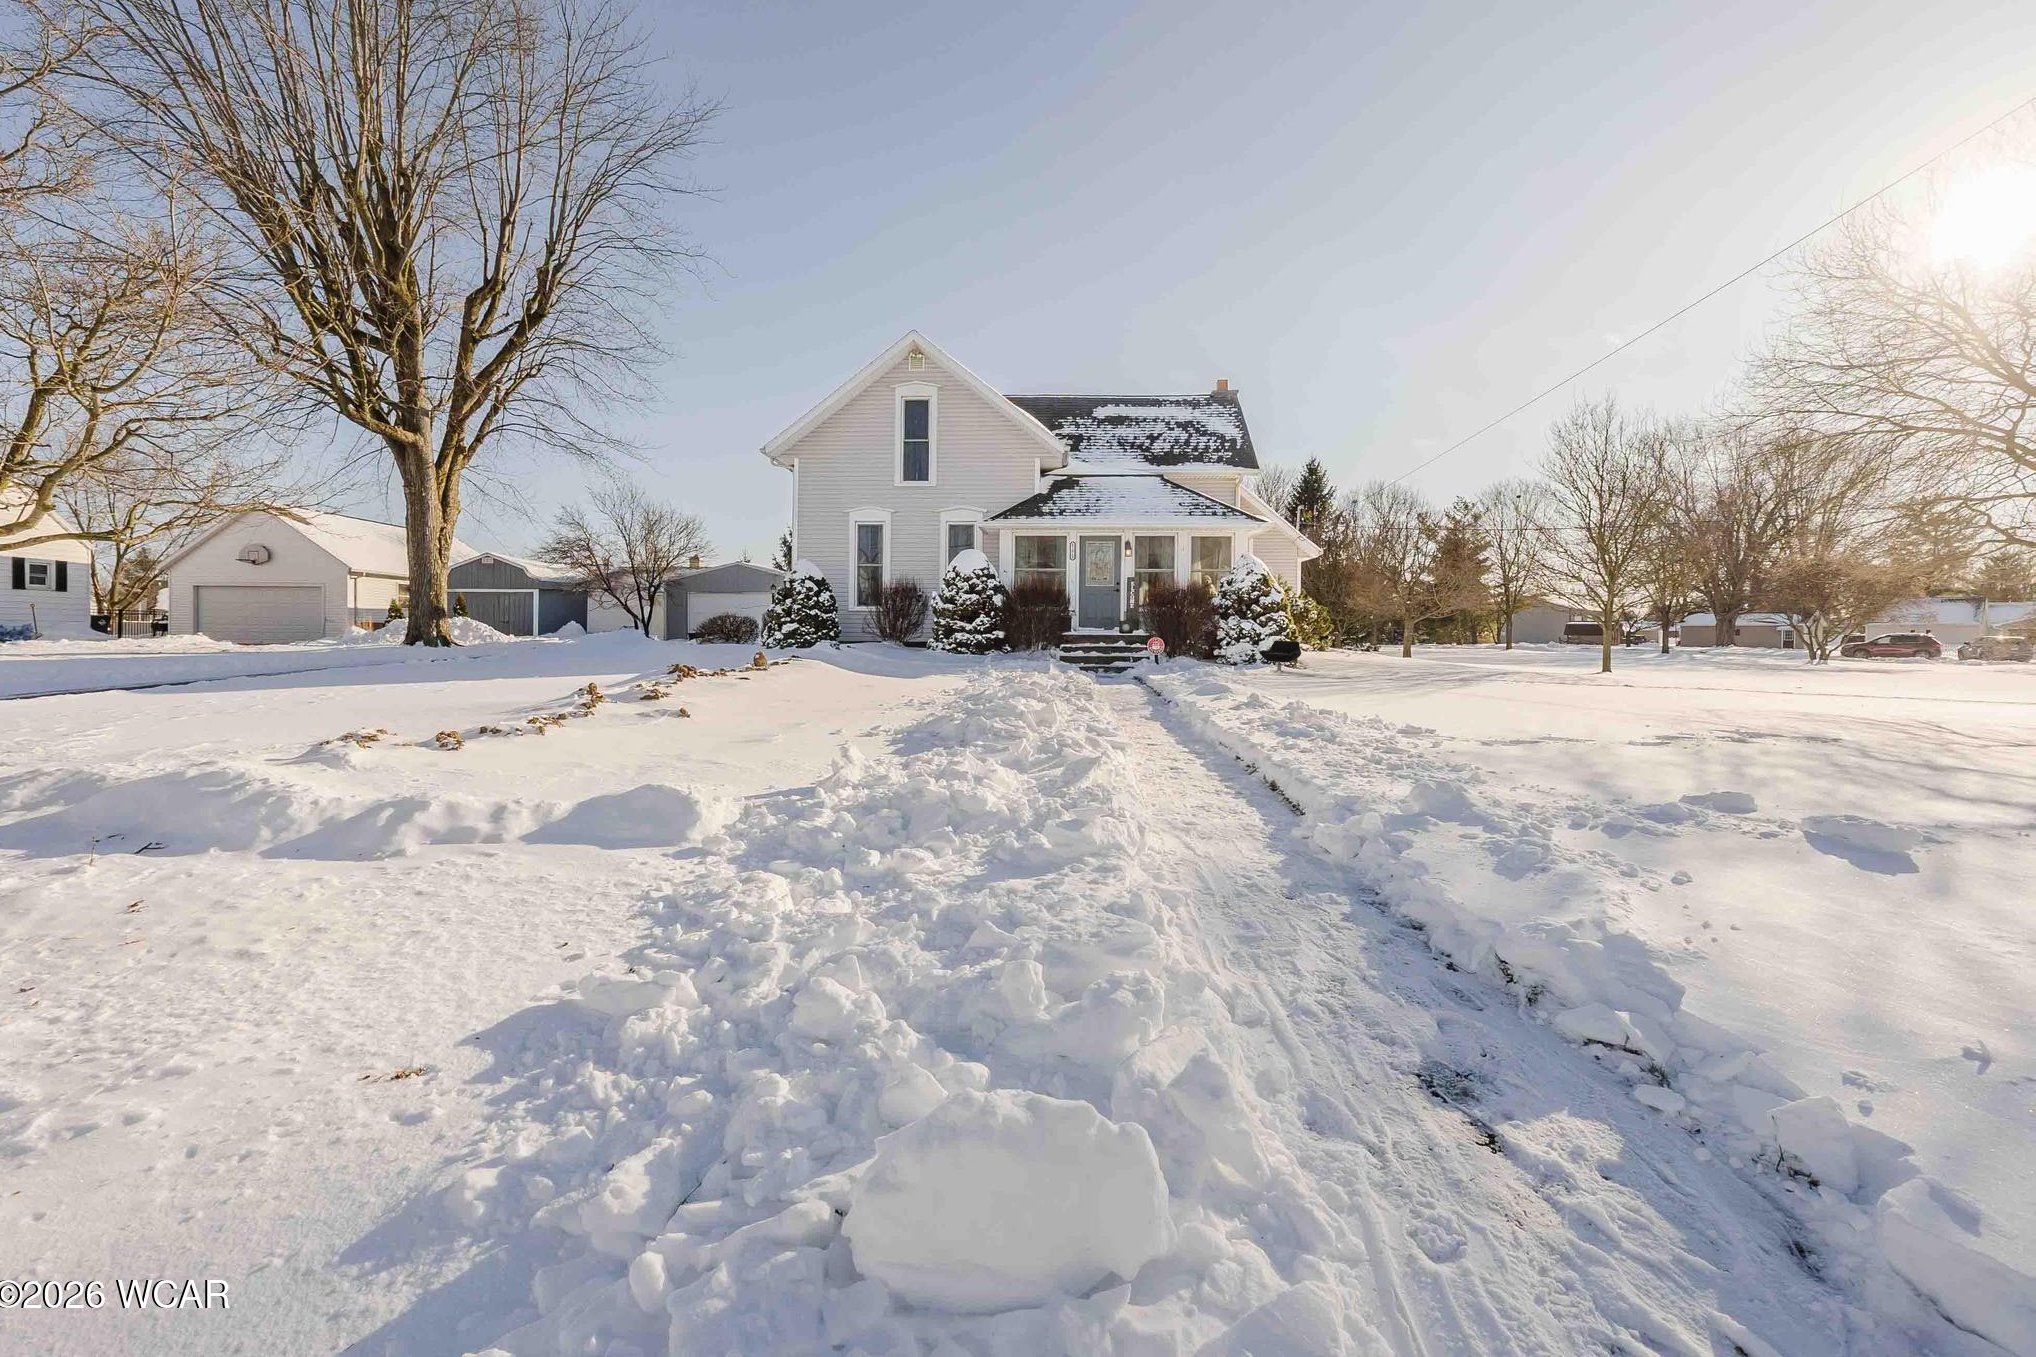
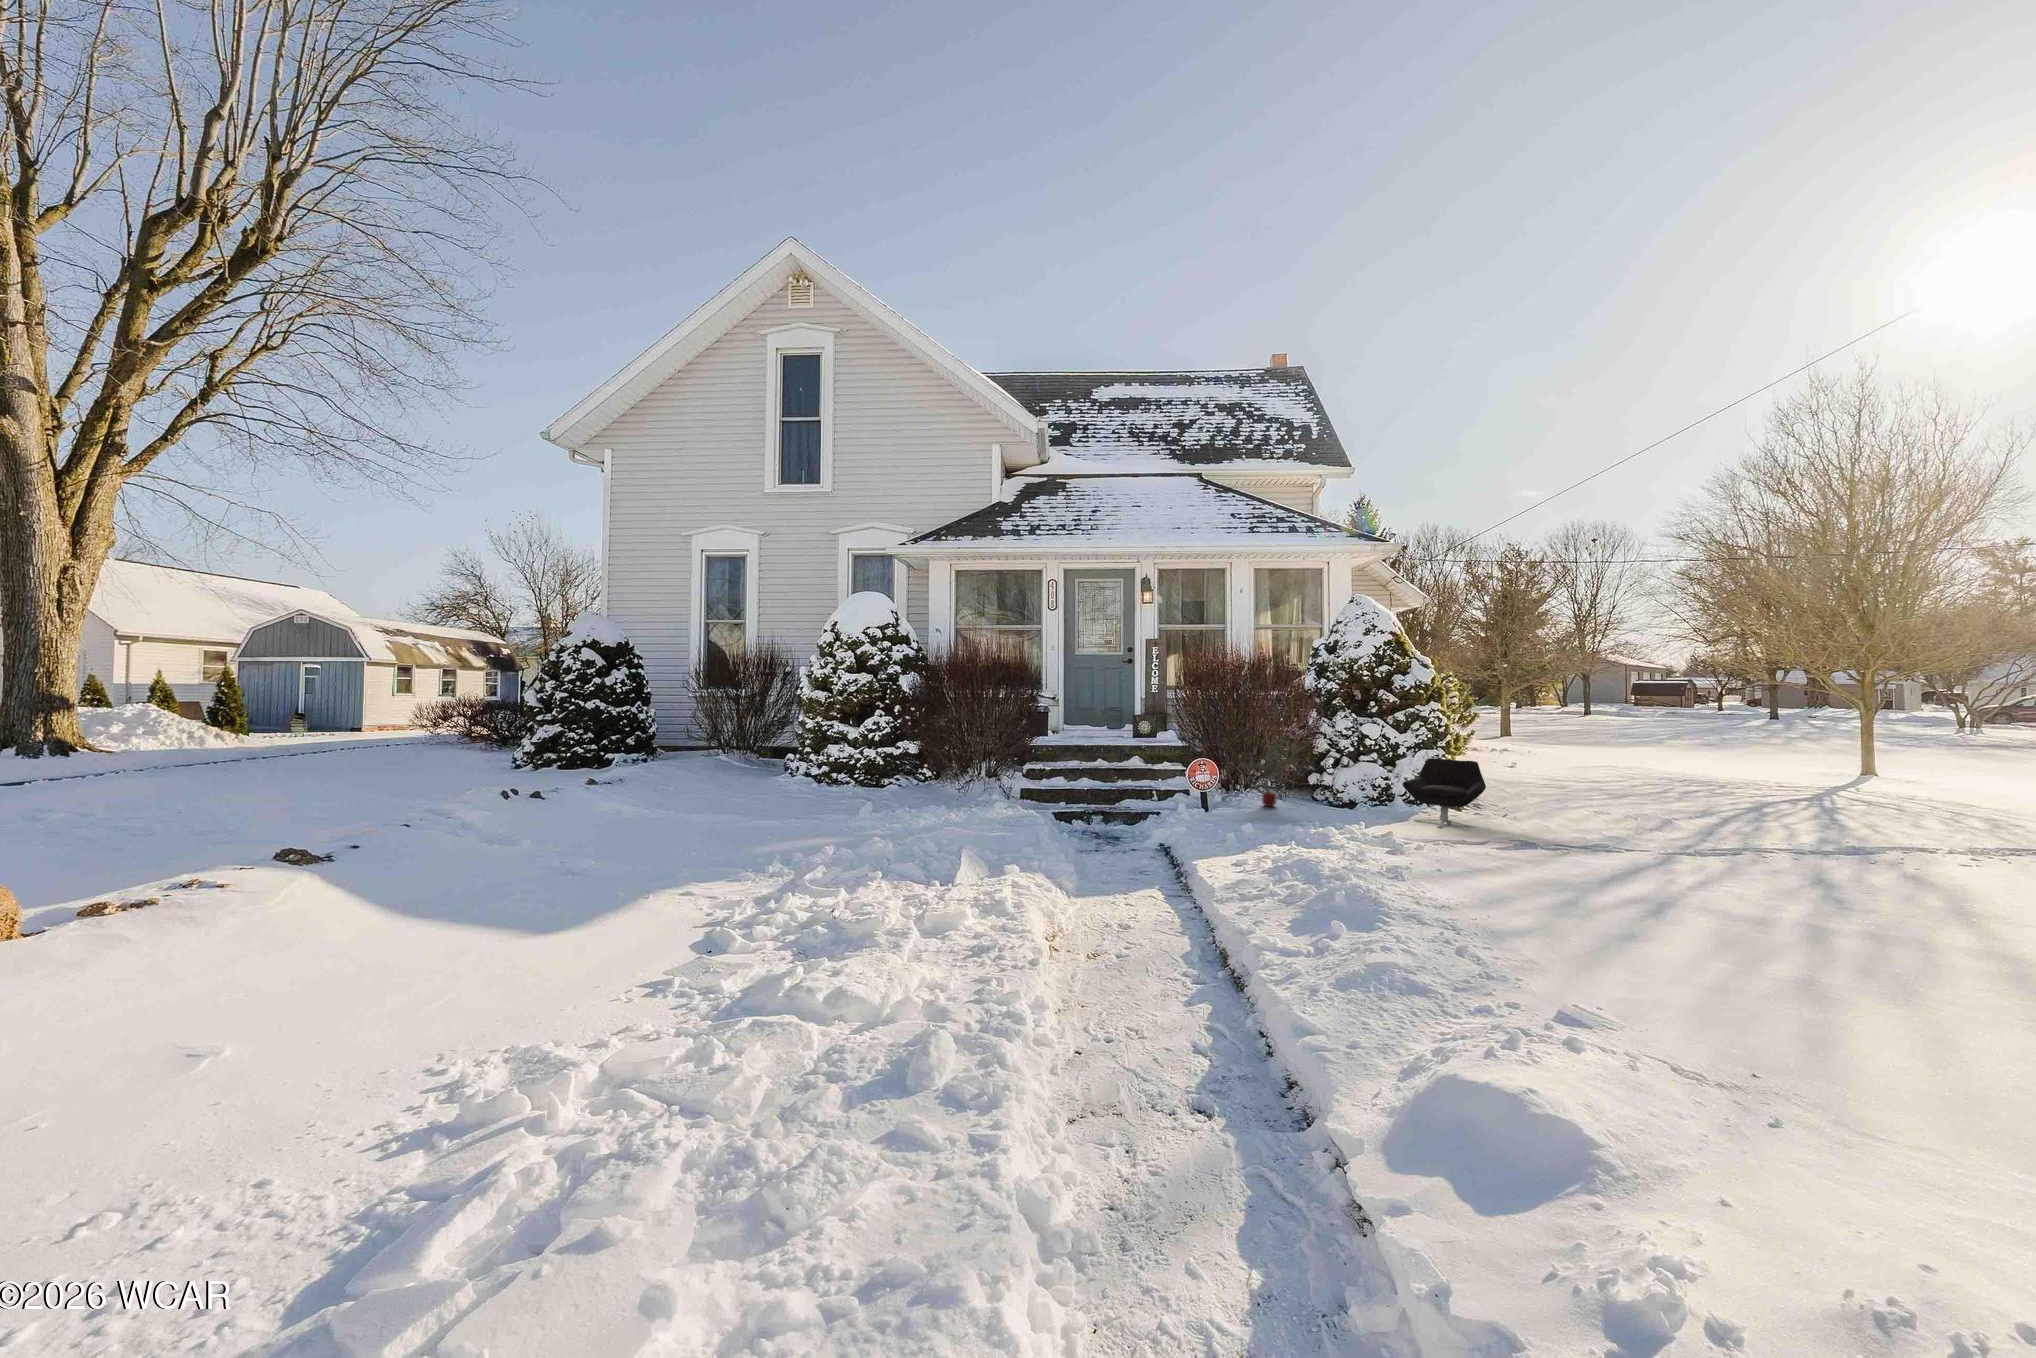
potted tree: none [1178,629,1211,668] -> present [1242,738,1301,807]

